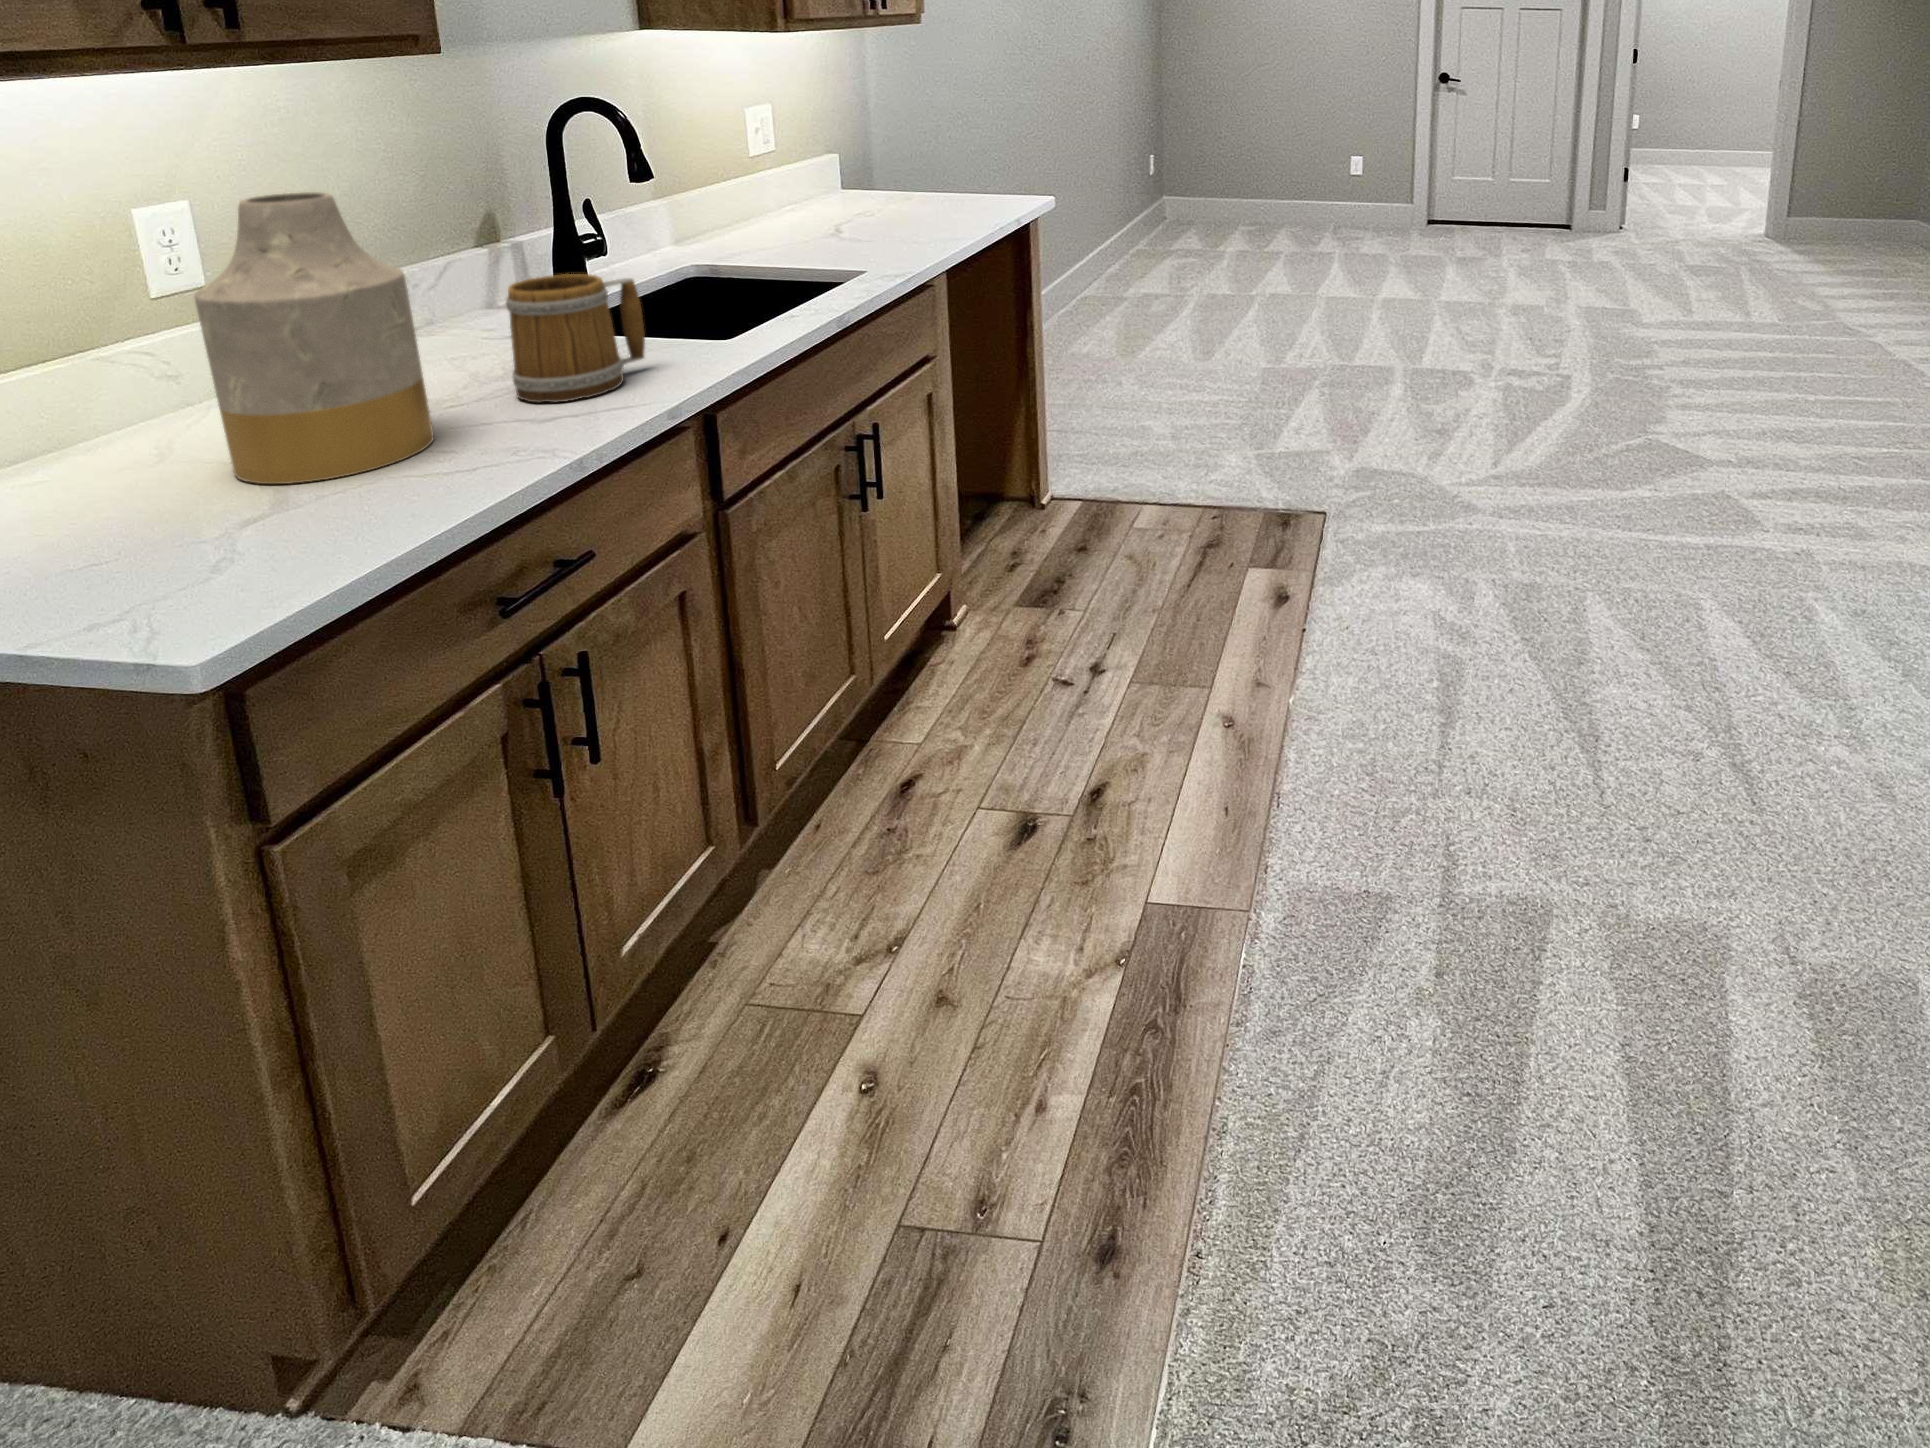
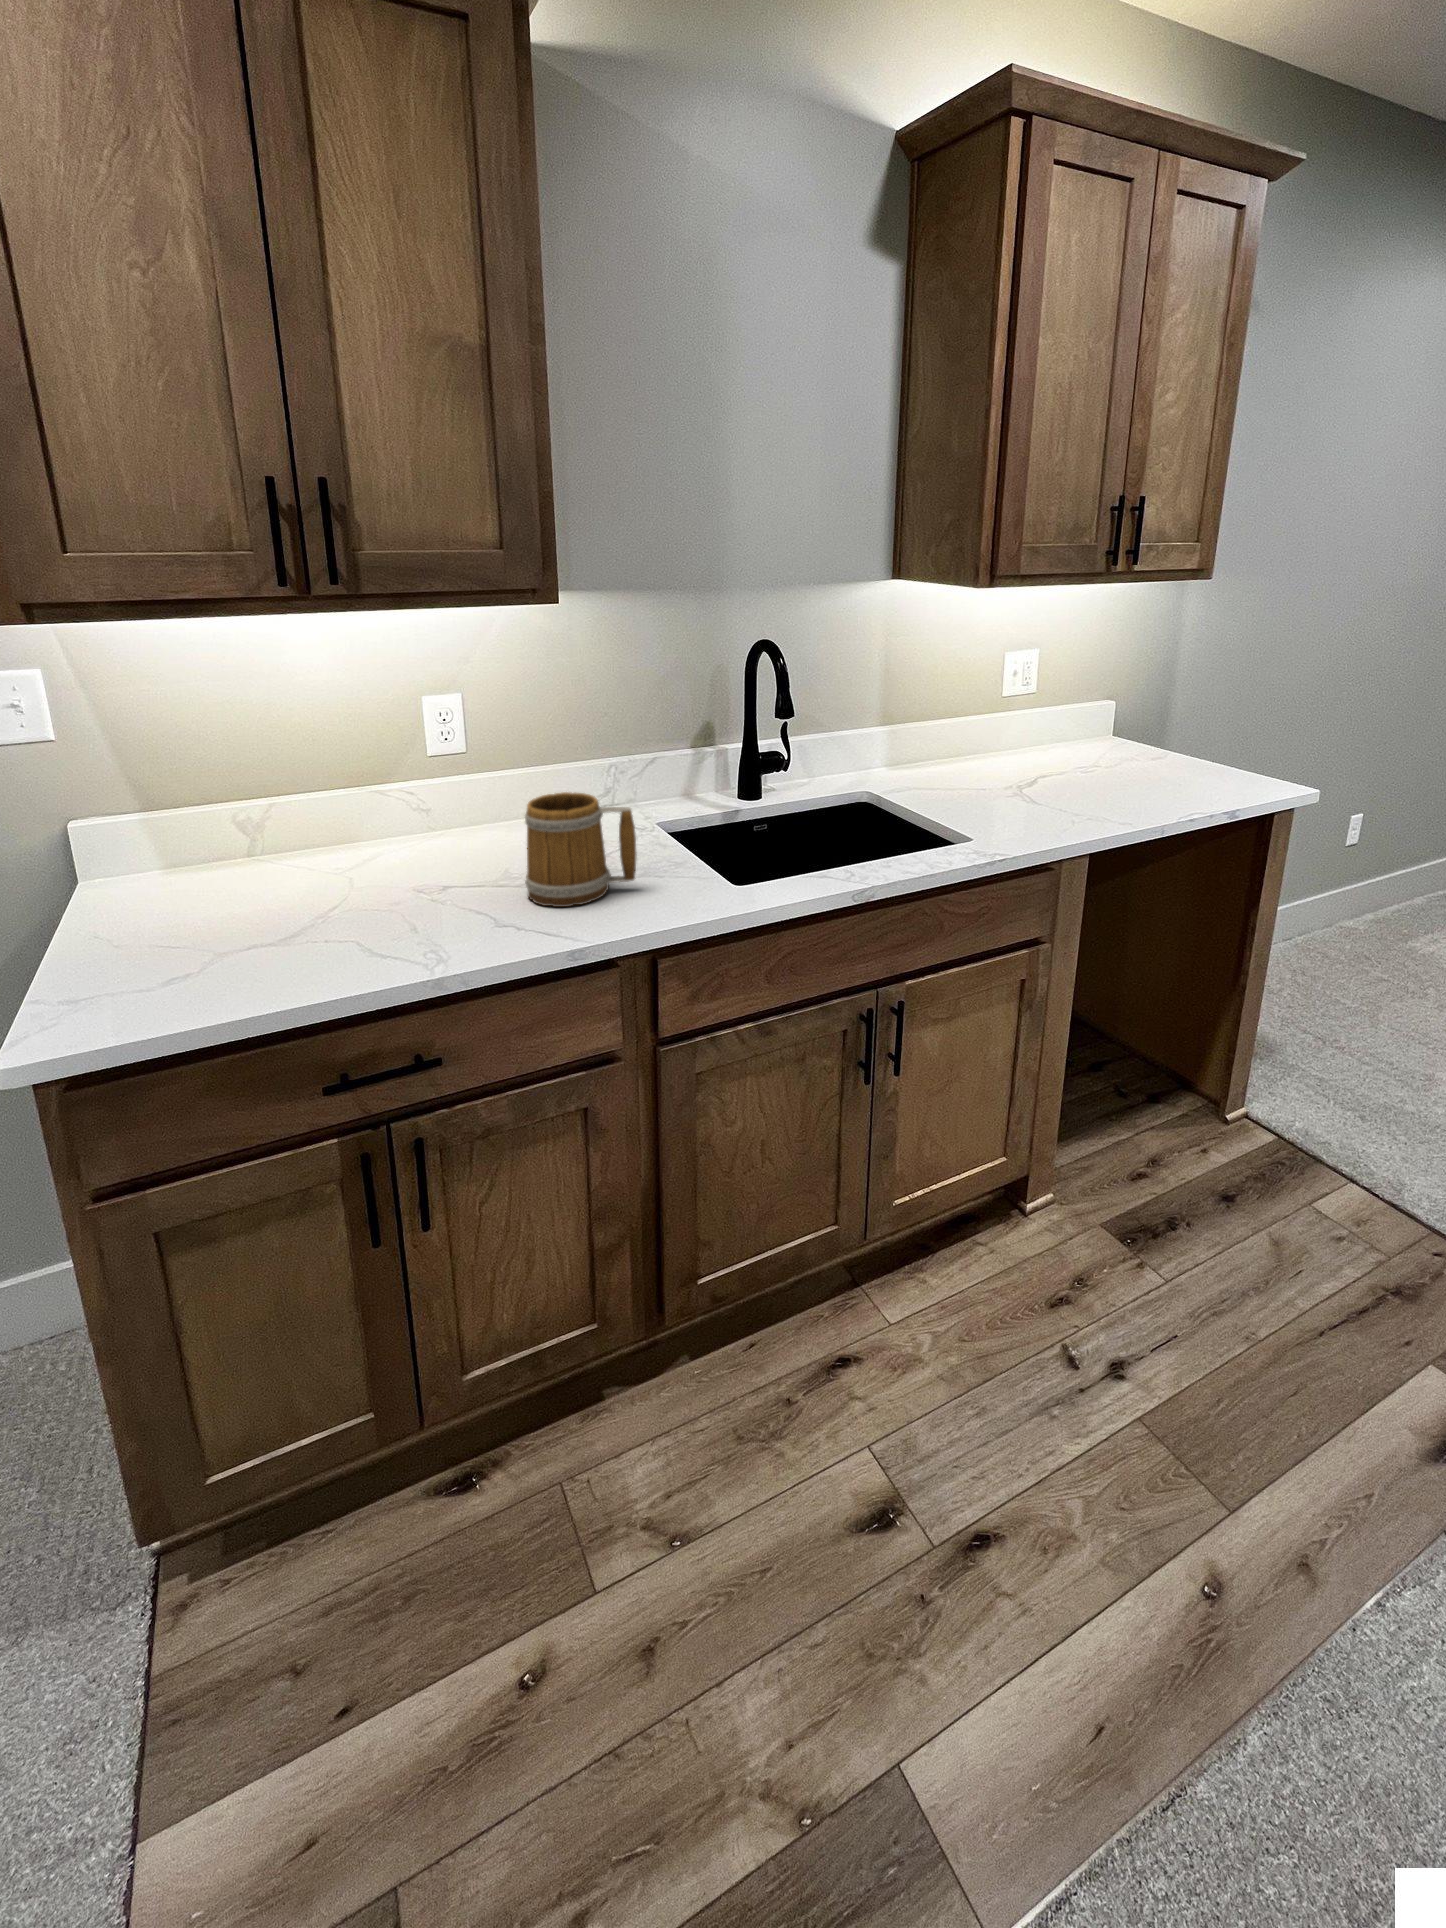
vase: present [194,192,434,484] -> none [308,705,452,925]

